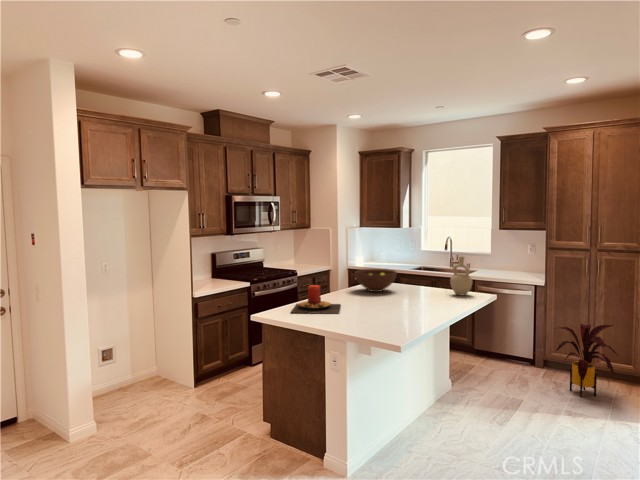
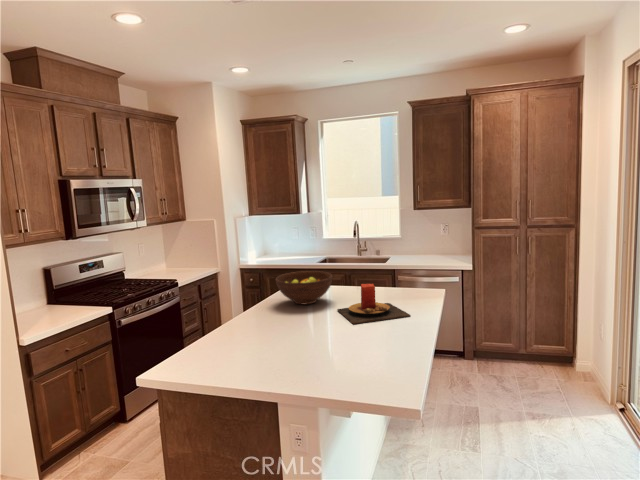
vase: present [450,257,472,296] -> none [401,248,429,297]
candle: present [291,285,341,314] -> present [337,284,410,324]
house plant: present [554,324,618,397] -> none [492,306,566,390]

